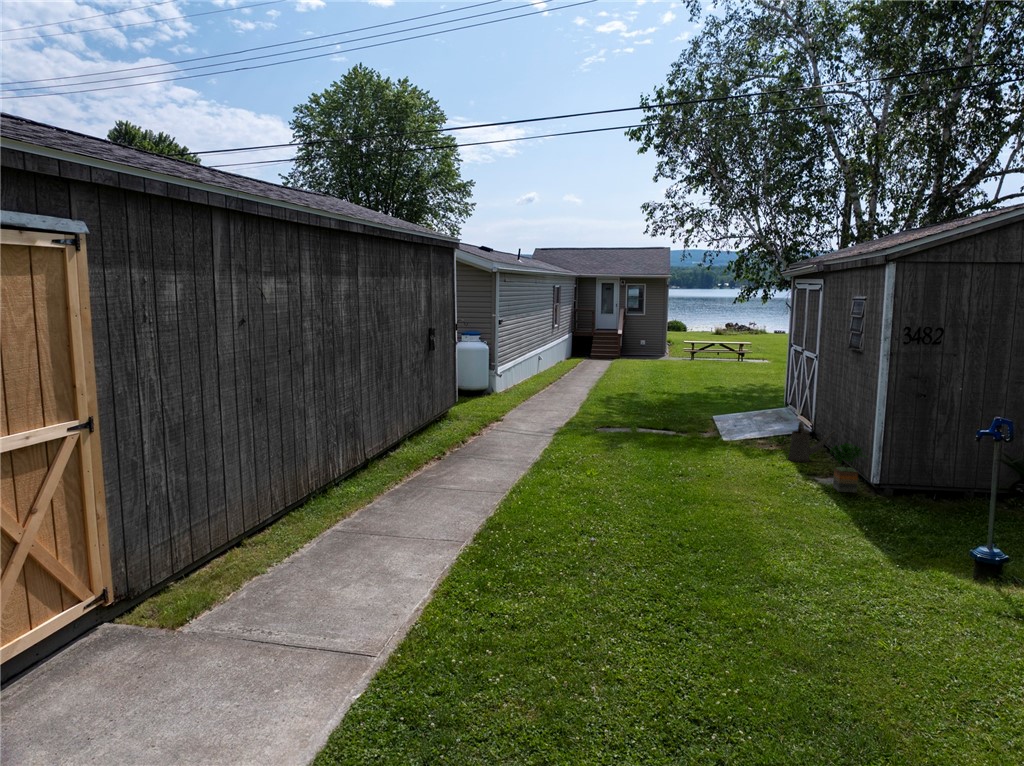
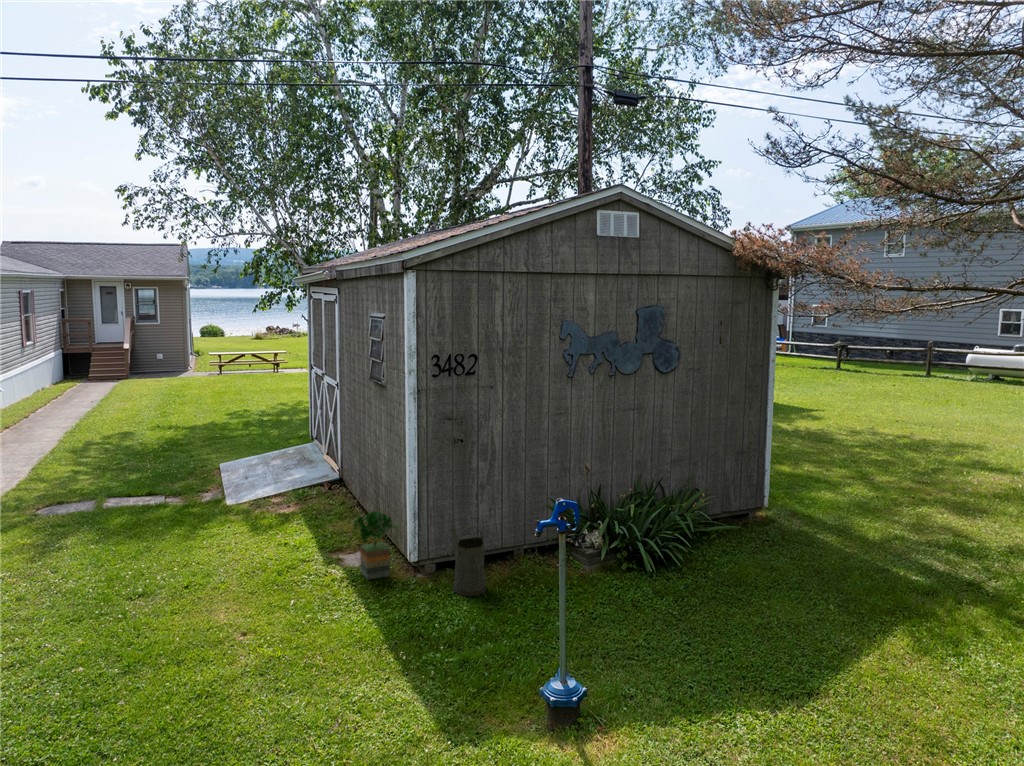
watering can: present [783,421,836,462] -> present [449,524,486,596]

